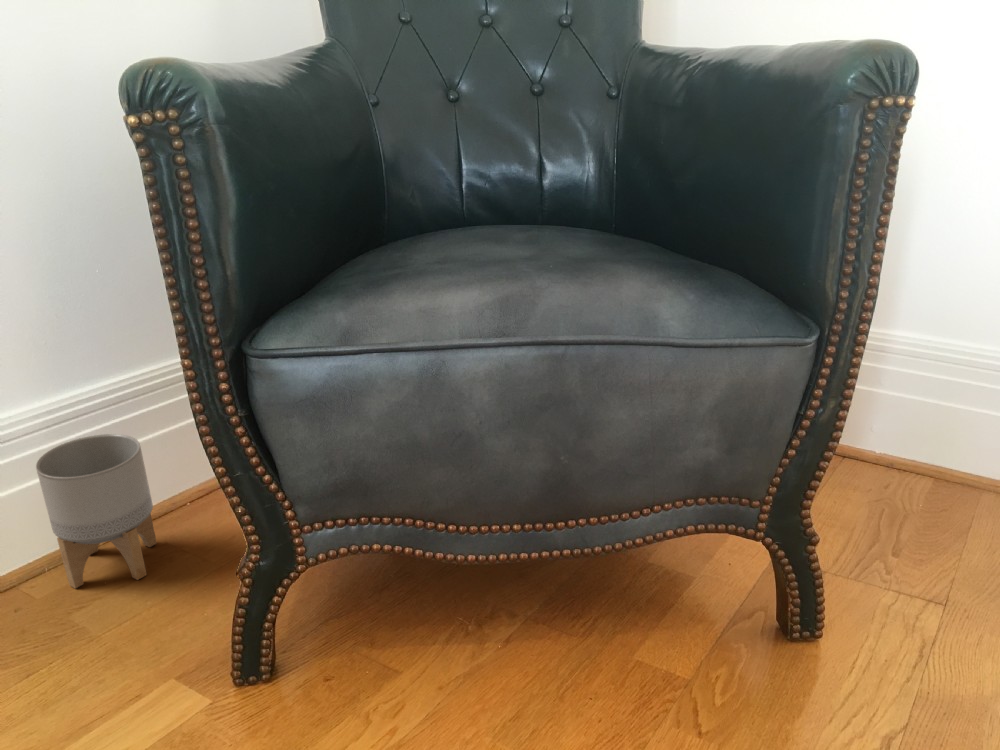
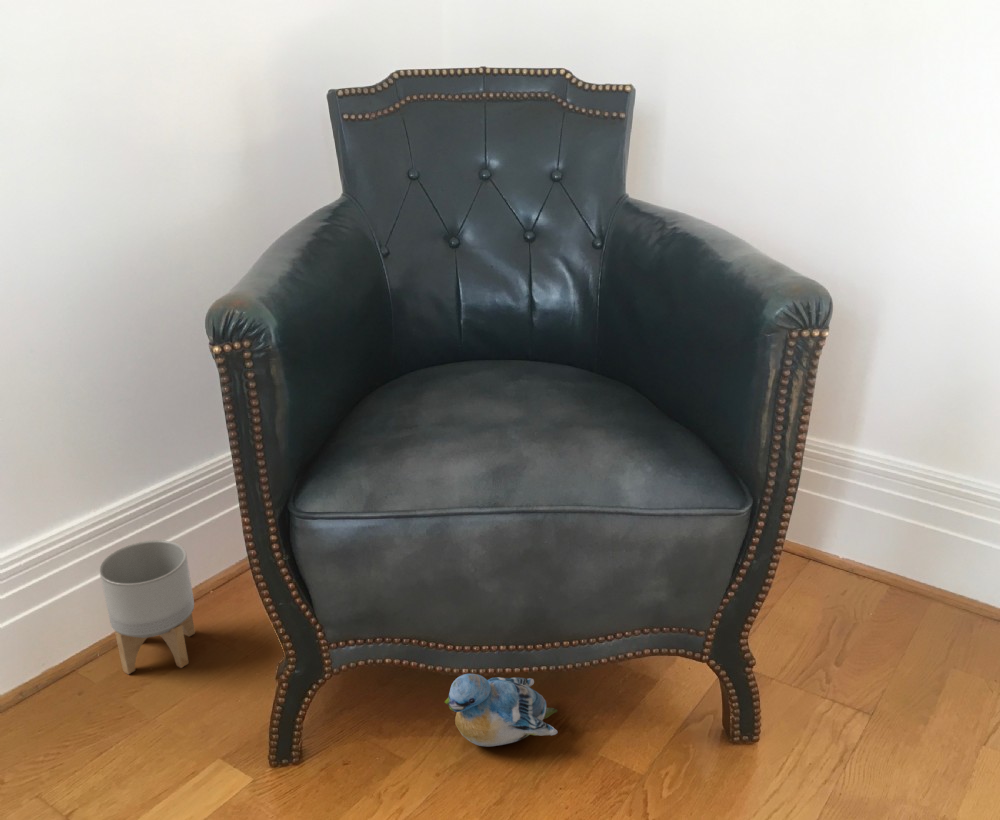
plush toy: none [445,566,582,654] -> present [445,674,557,746]

